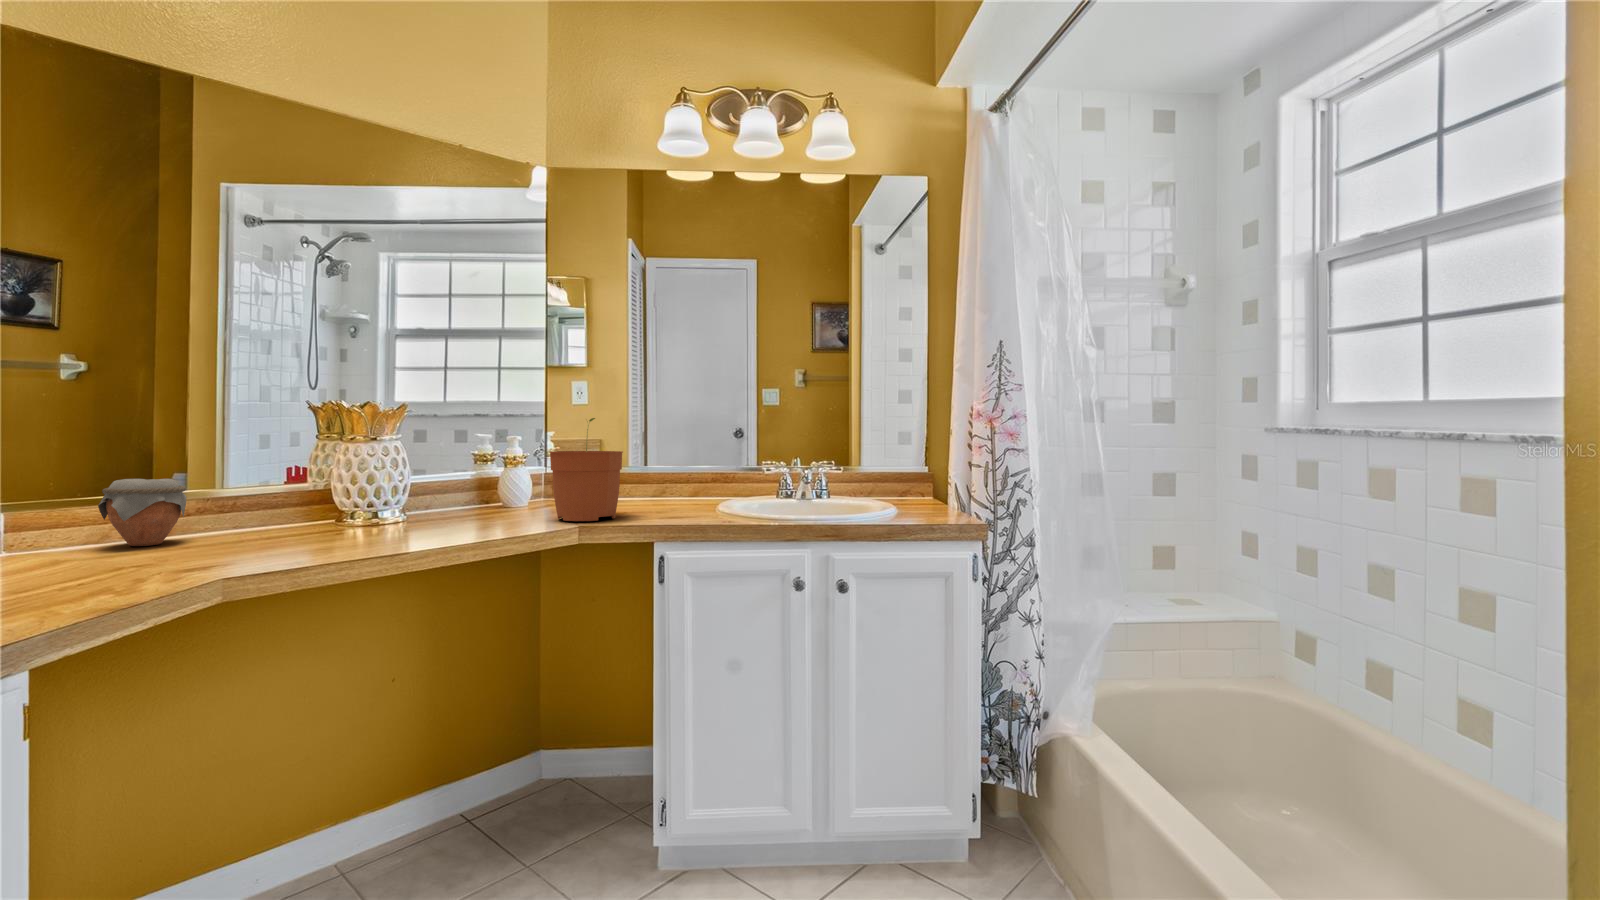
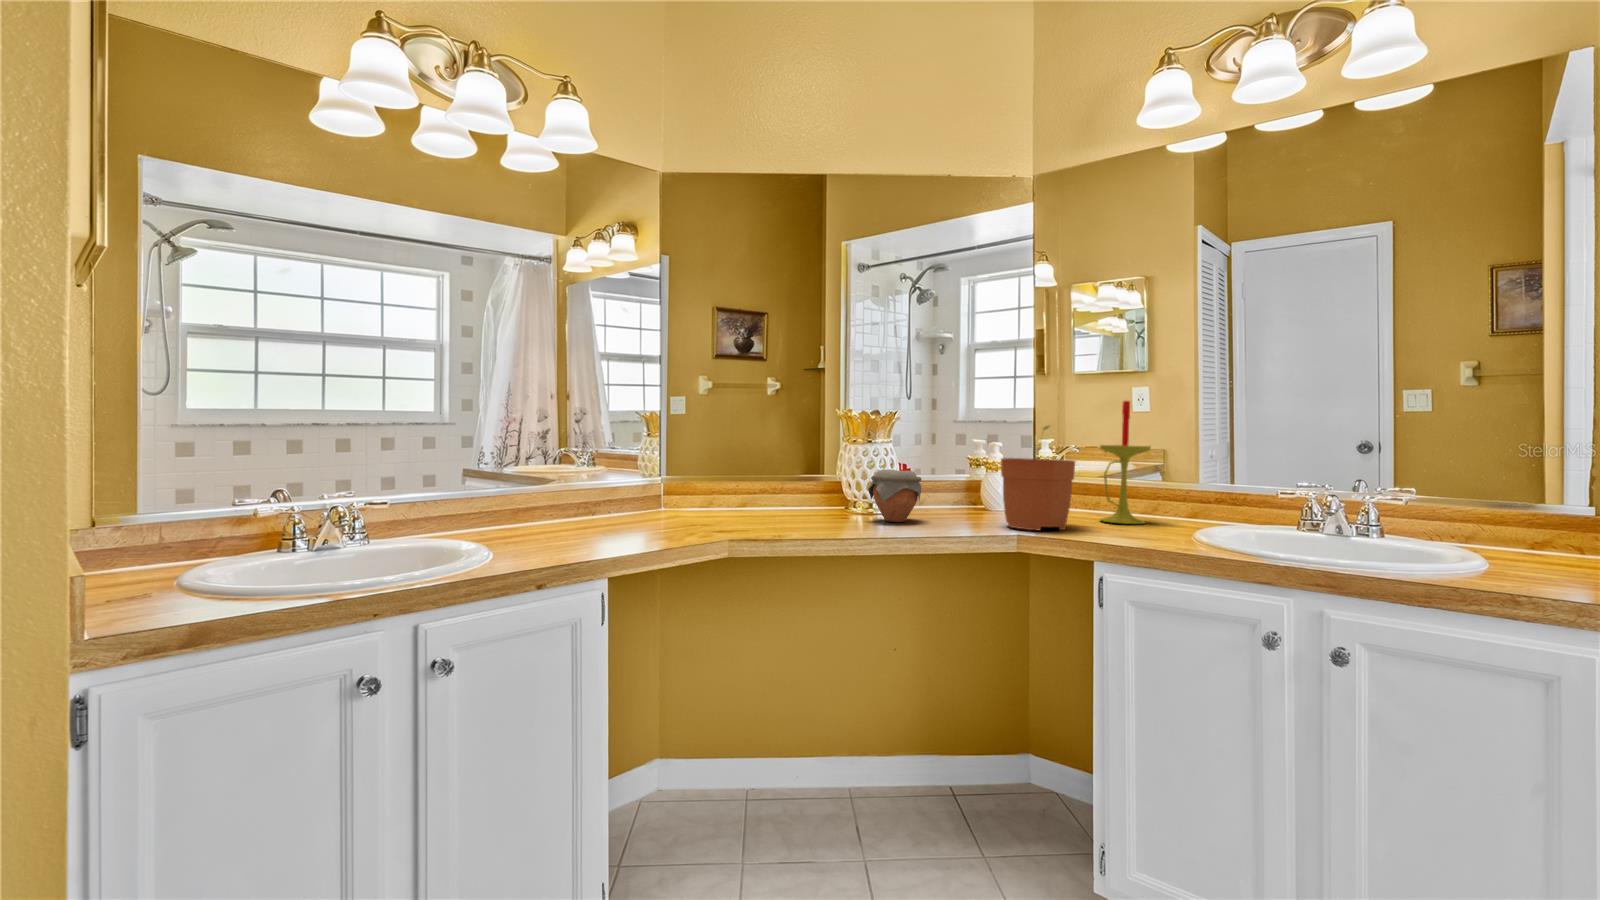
candle: none [627,391,672,508] -> present [1100,401,1151,524]
jar: present [98,479,186,546] -> present [868,470,922,522]

